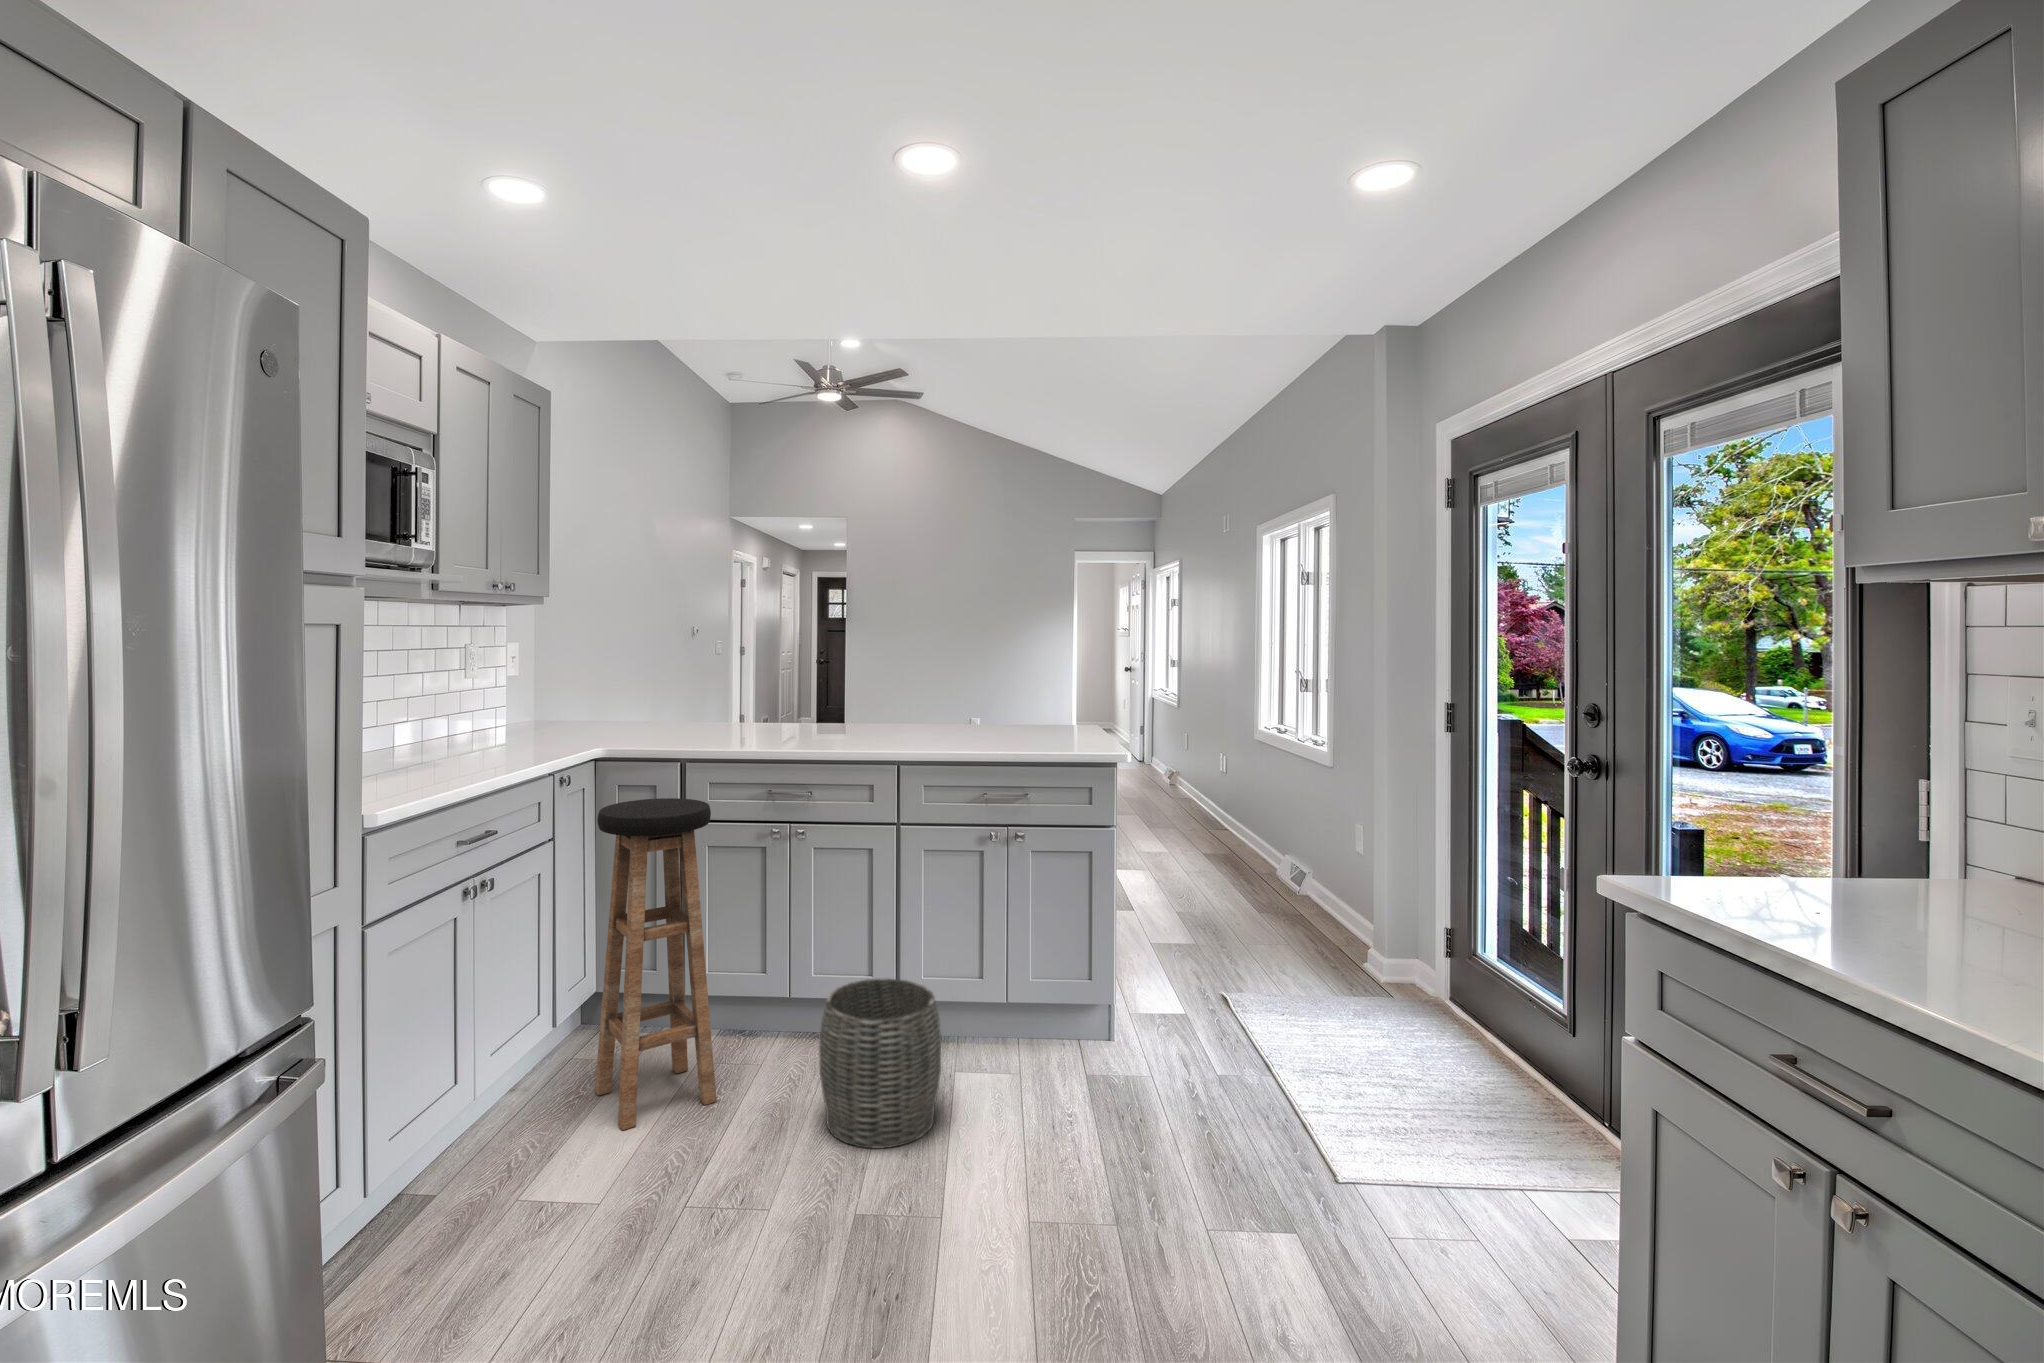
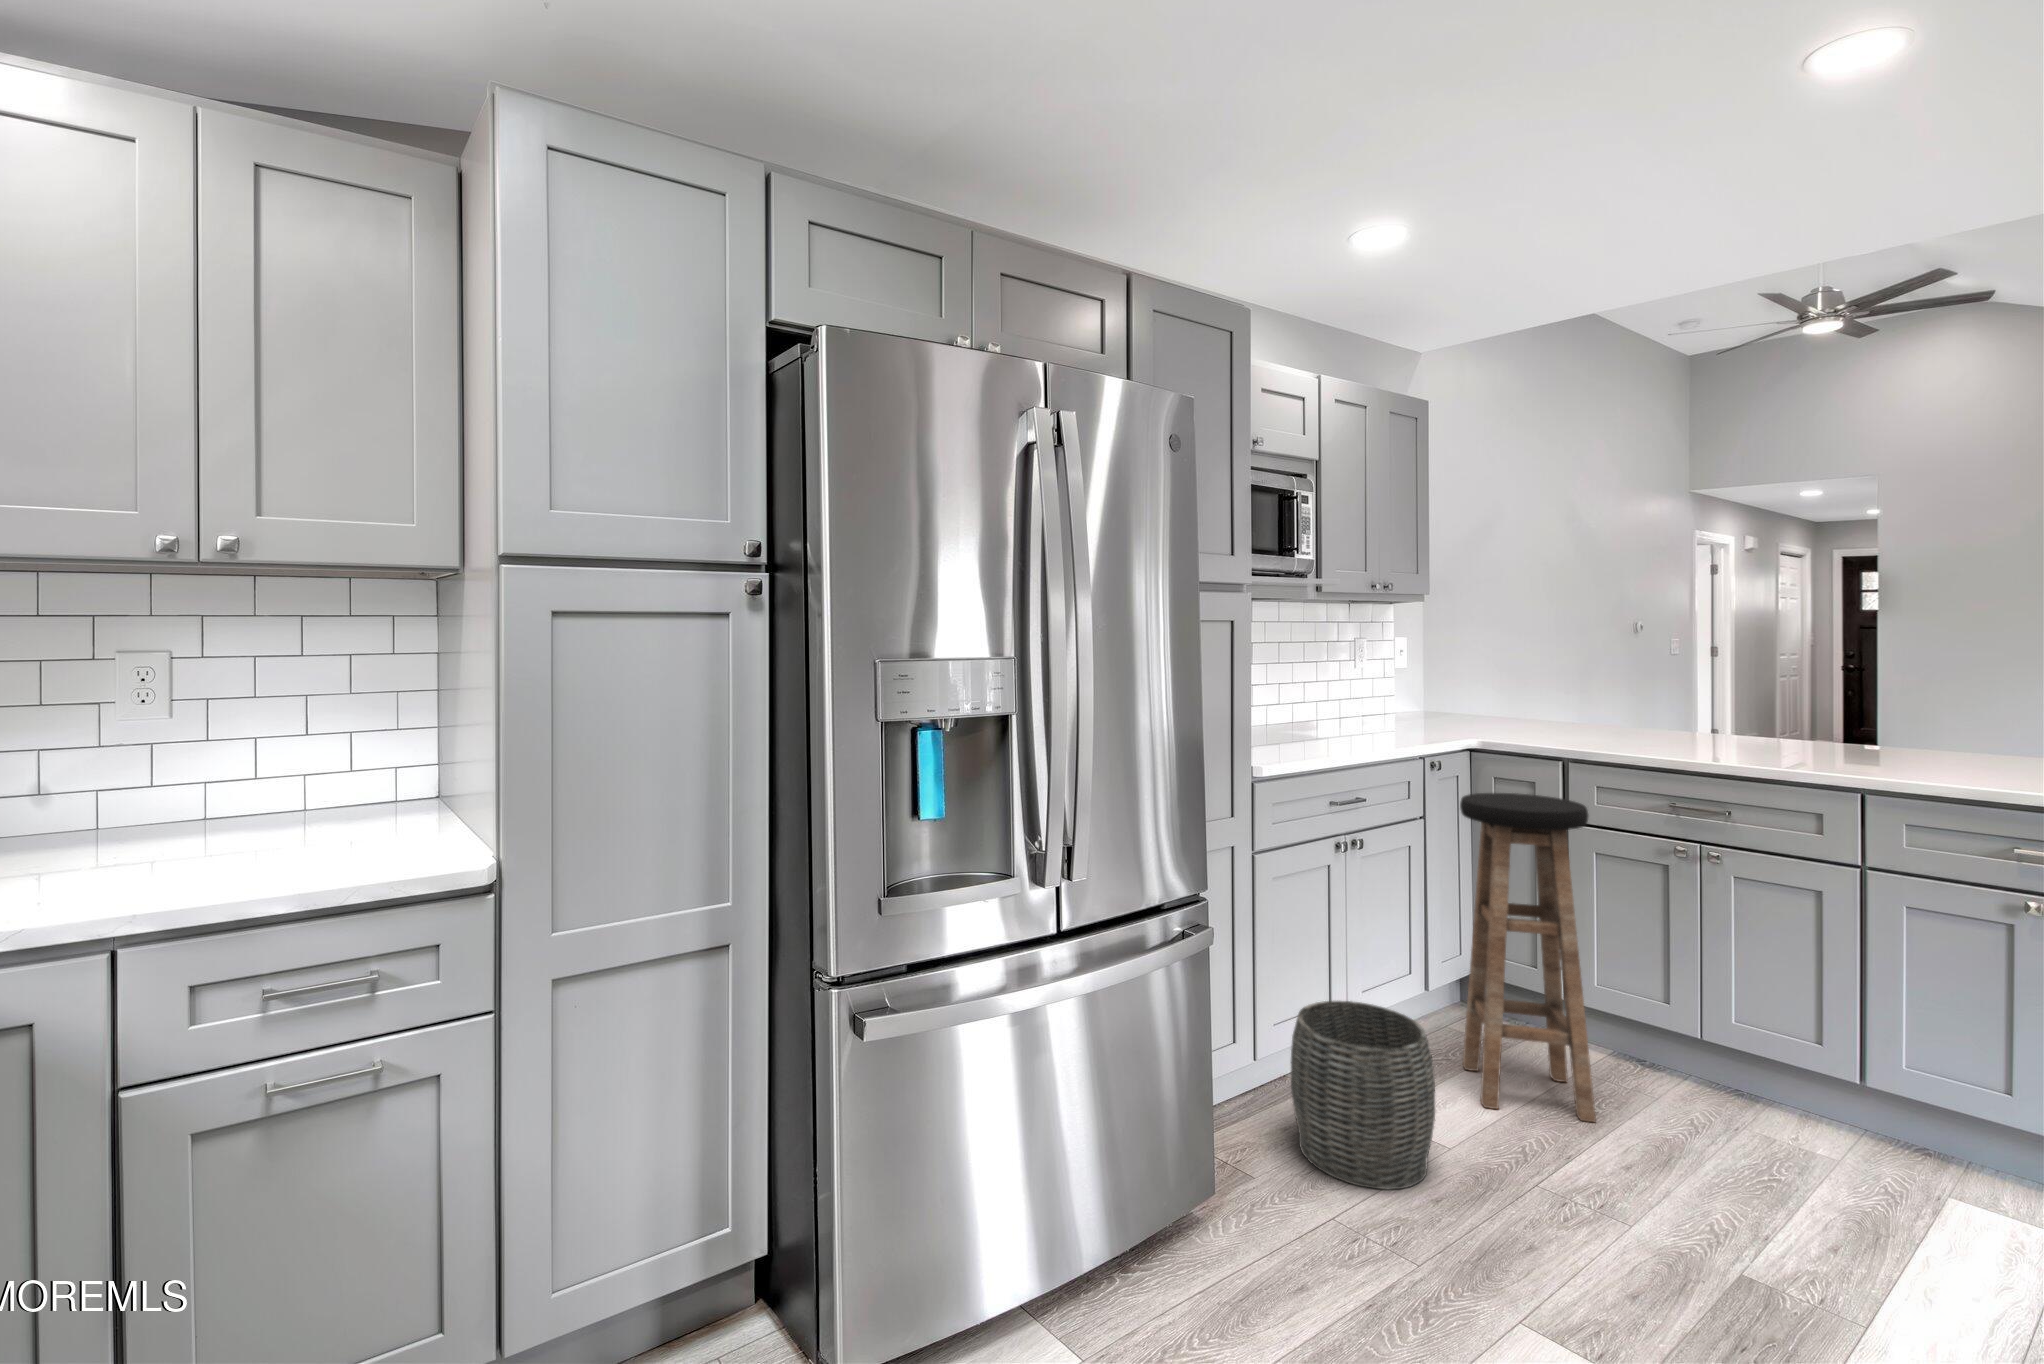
woven basket: present [819,978,941,1149] -> present [1291,1001,1435,1190]

